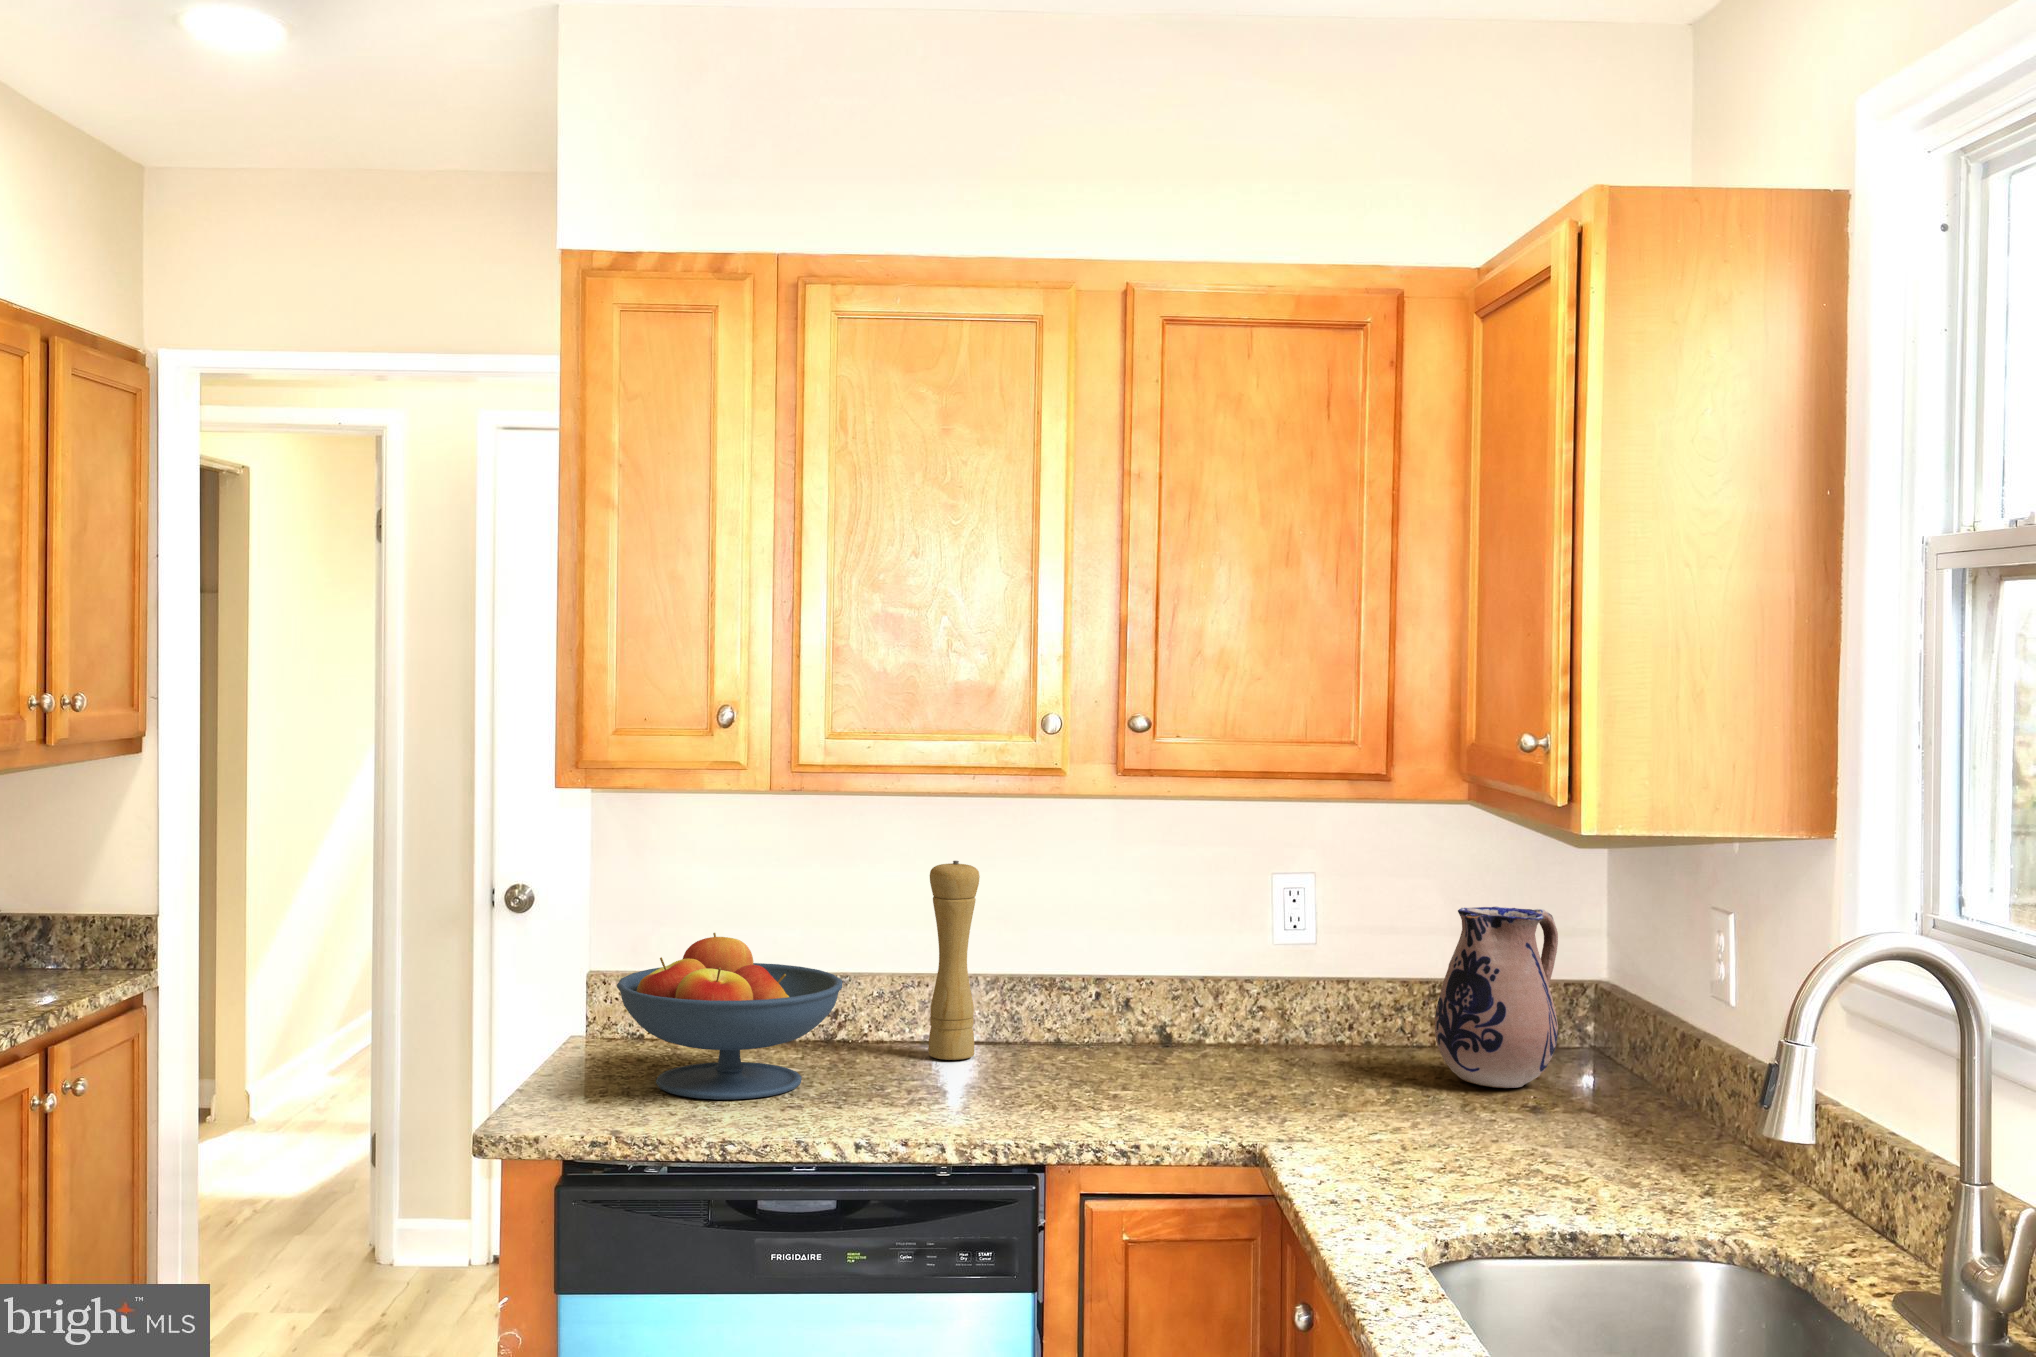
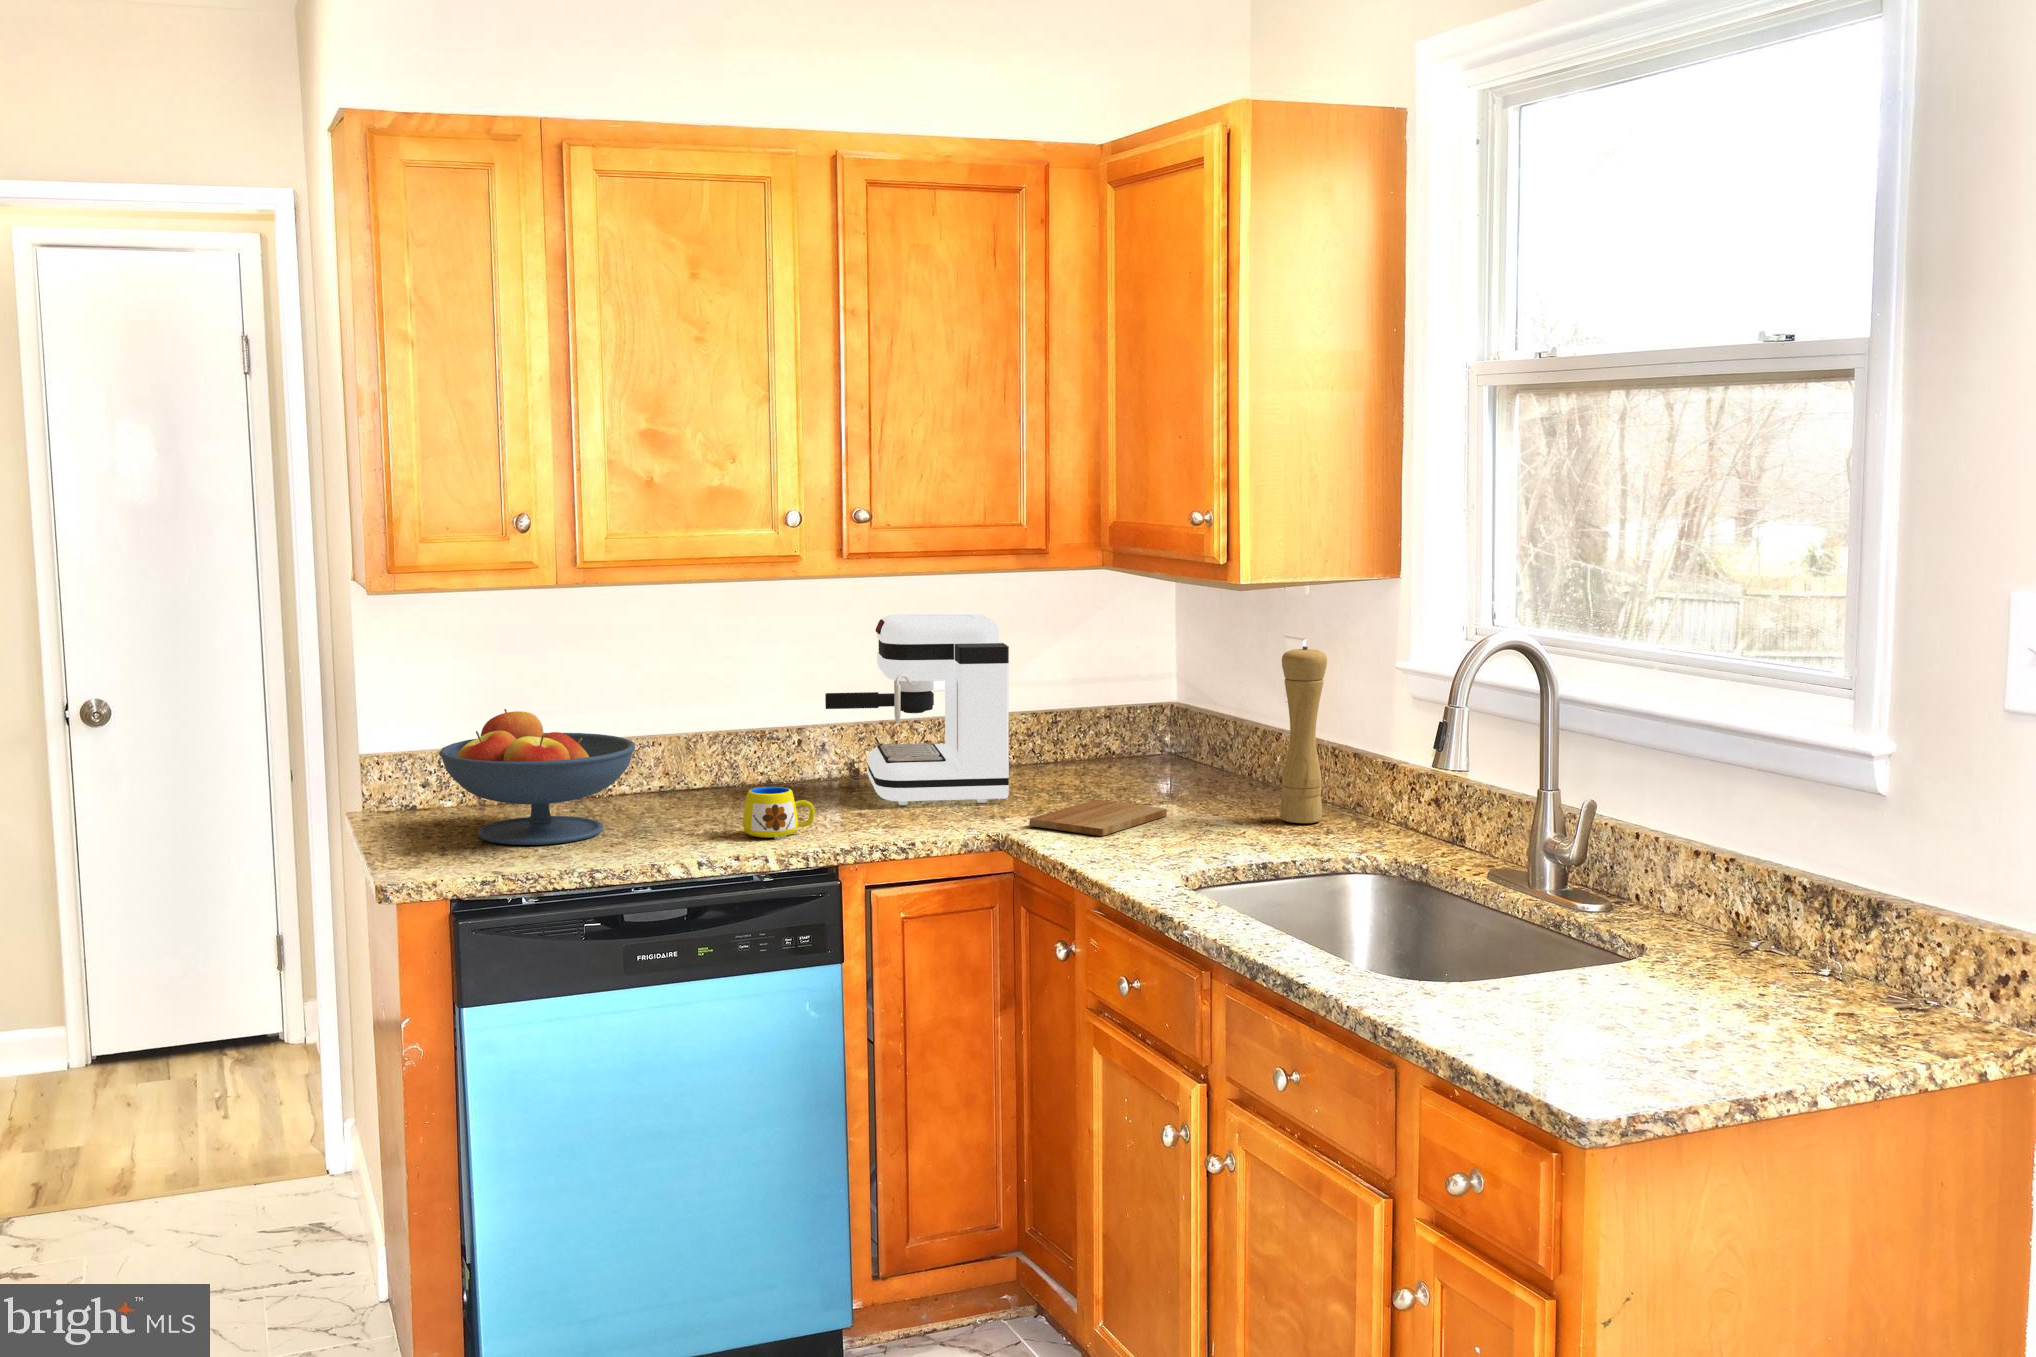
coffee maker: none [1103,846,1322,1097] -> present [825,613,1009,805]
pepper mill: present [928,861,980,1060] -> present [1280,646,1327,823]
ceramic pitcher: present [1435,907,1558,1088] -> none [1079,649,1169,784]
mug: none [942,1053,1029,1124] -> present [743,787,815,839]
cutting board: none [1301,1108,1501,1163] -> present [1030,800,1167,836]

